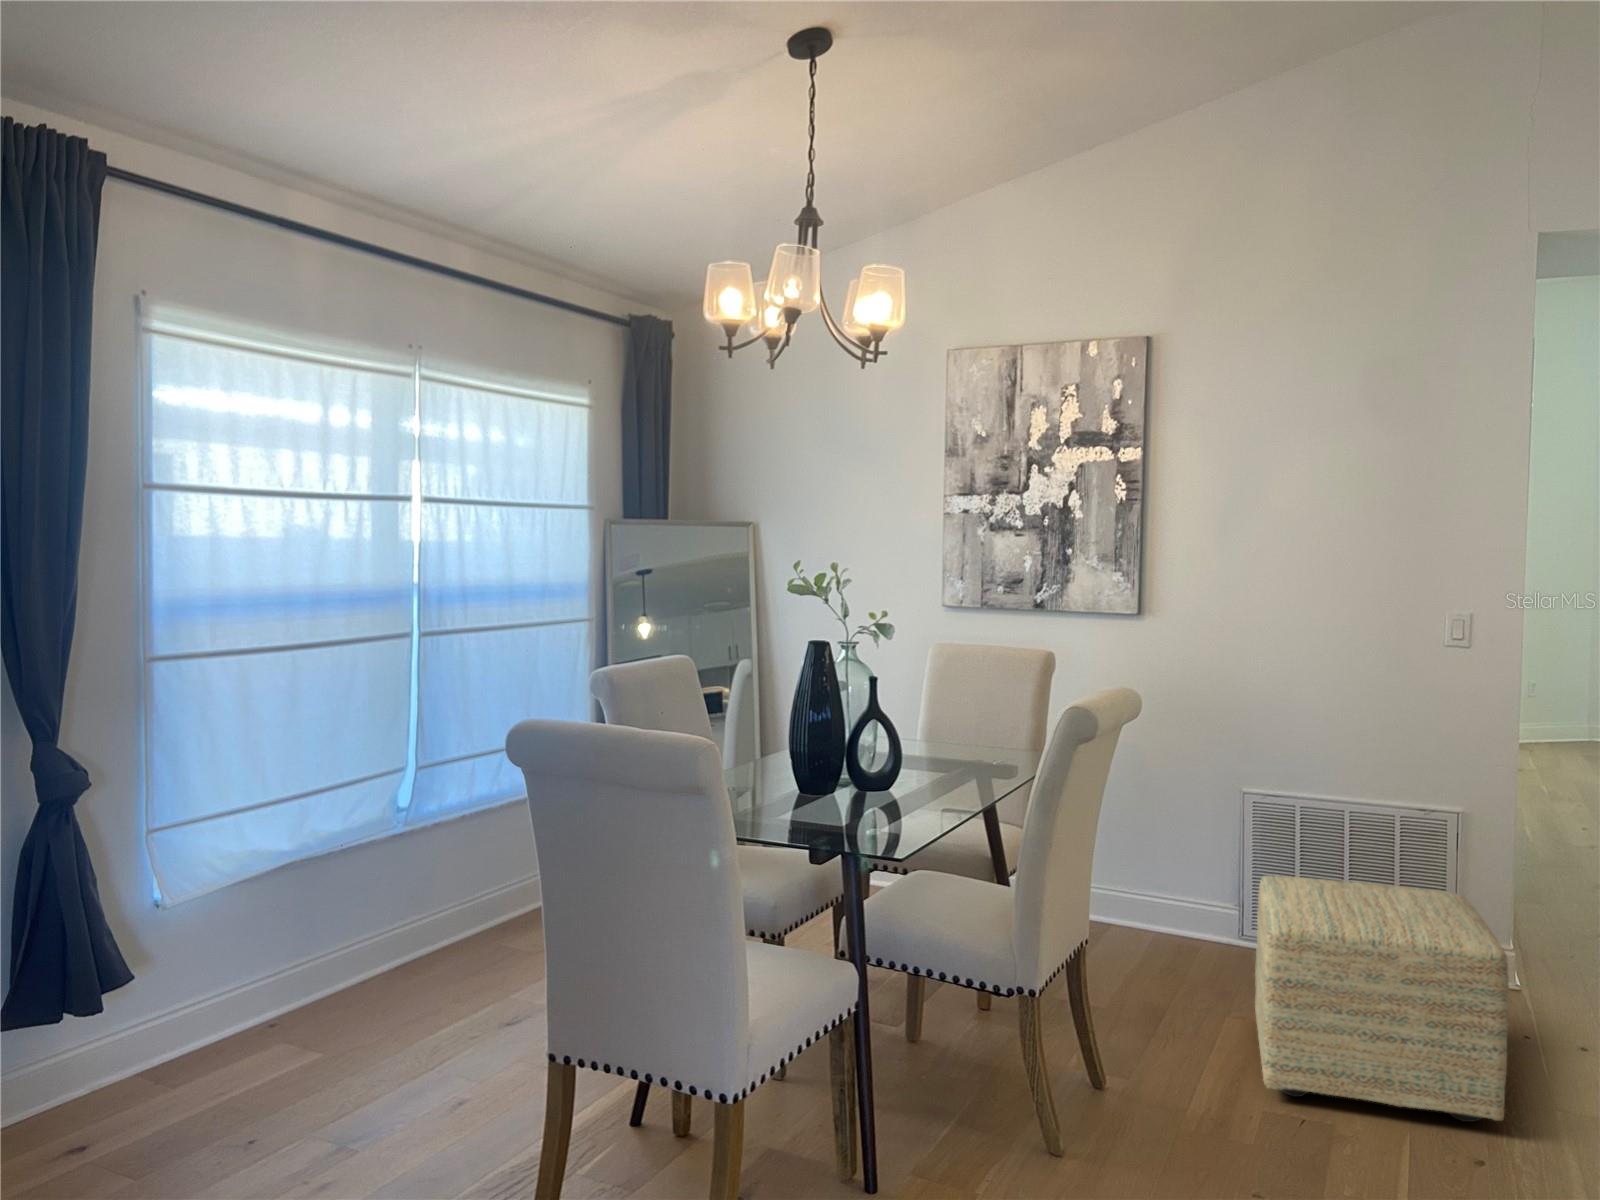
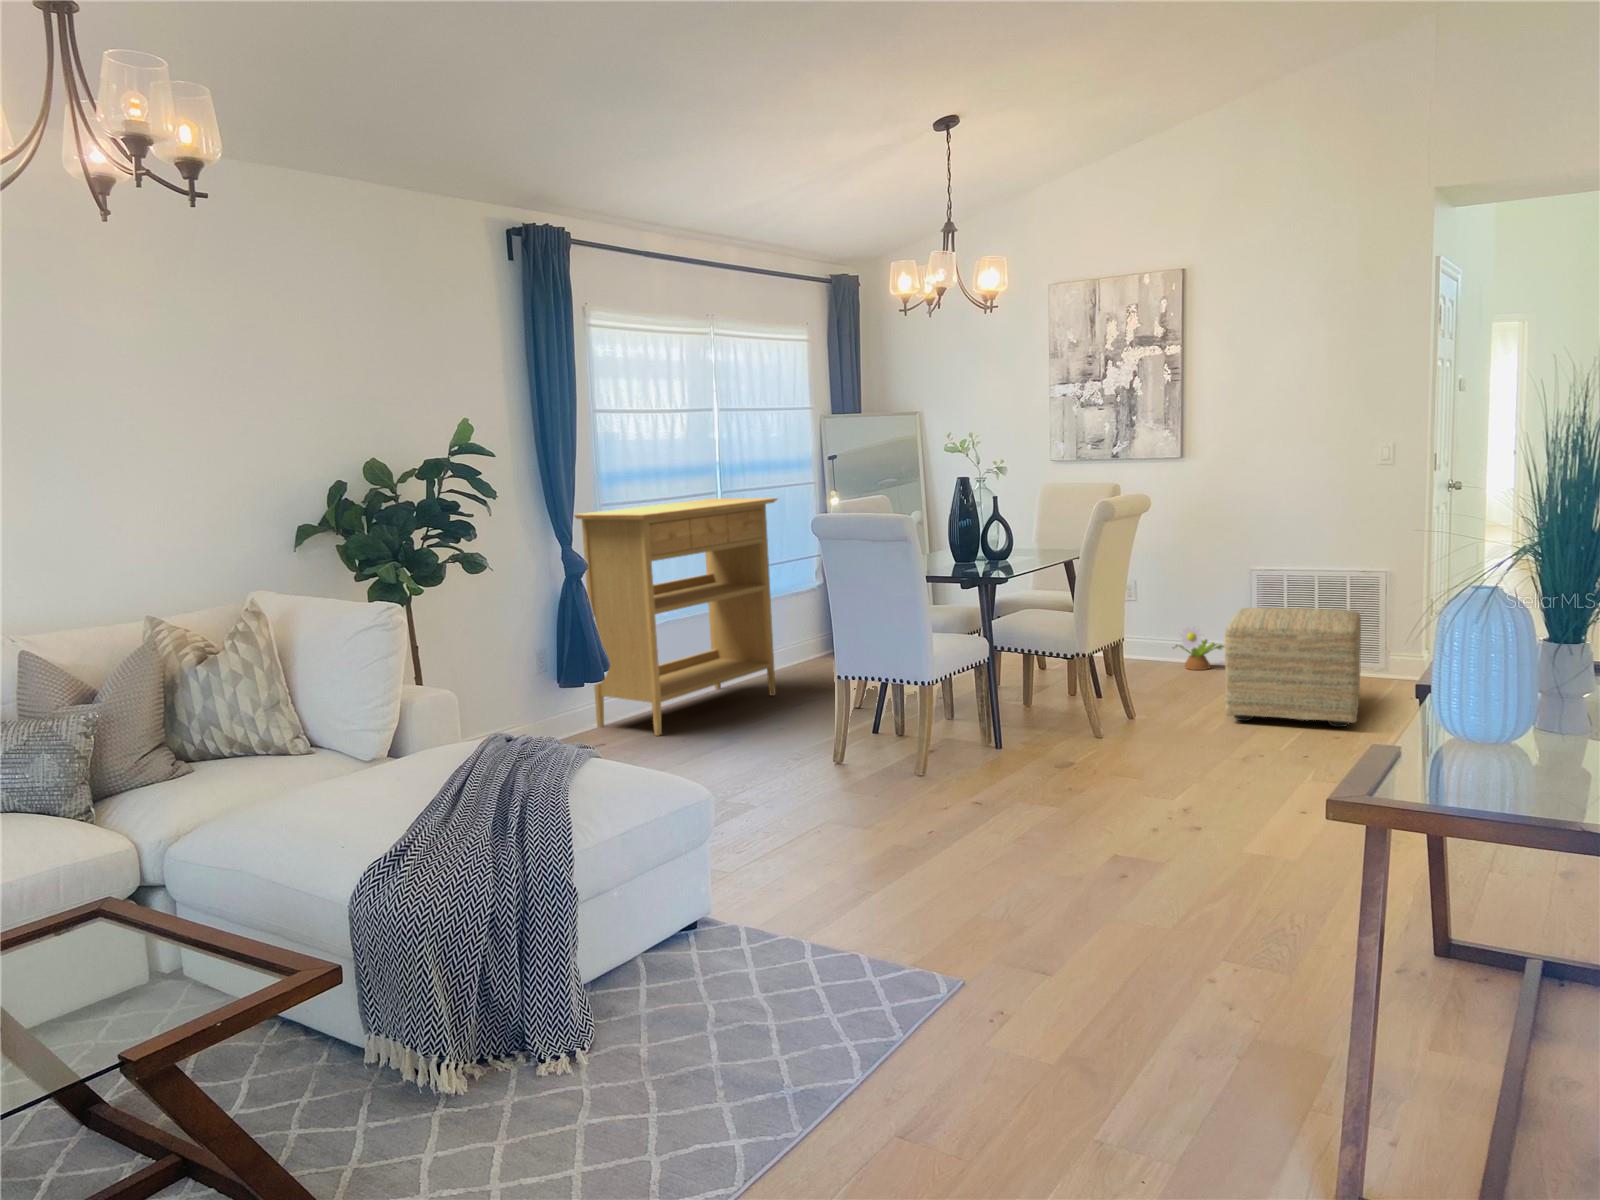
console table: none [79,645,504,1117] -> present [574,498,778,736]
decorative plant: none [1123,873,1208,946] -> present [1176,624,1224,670]

